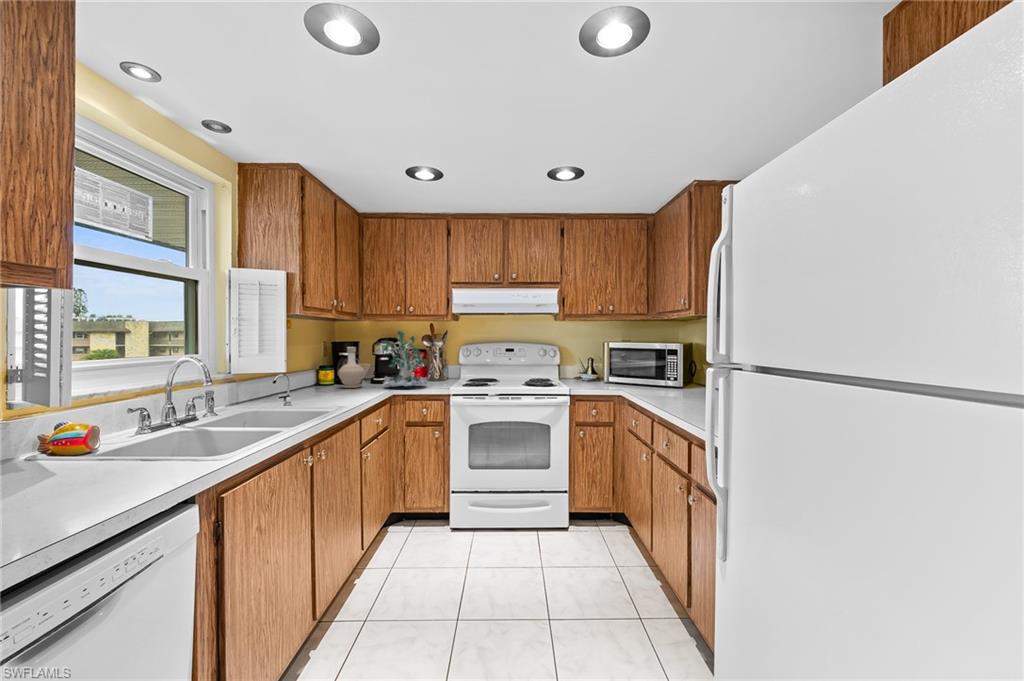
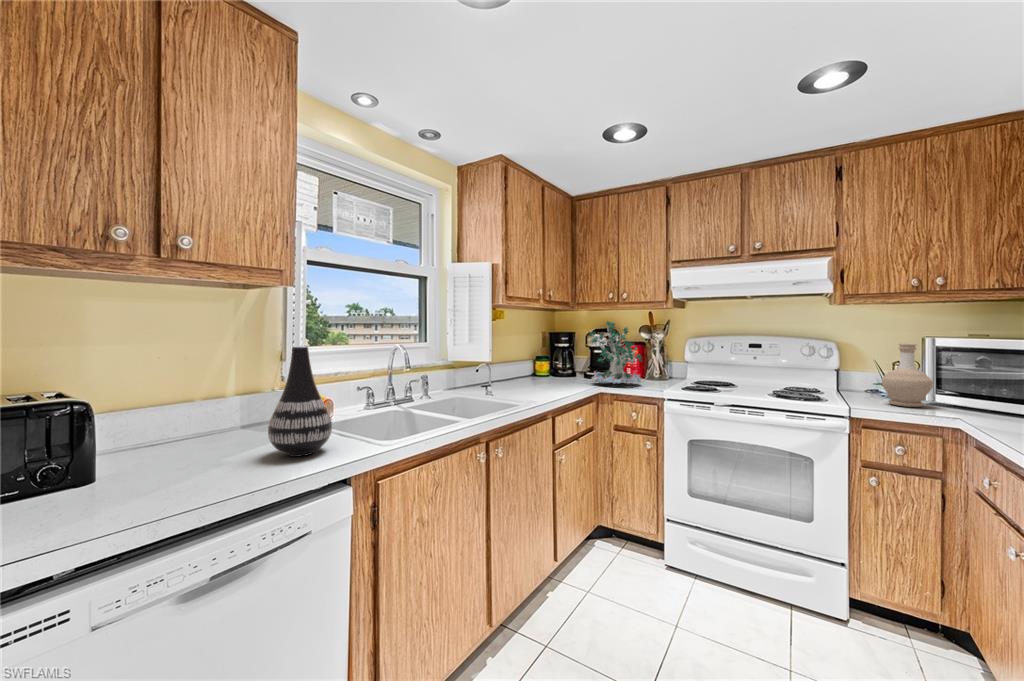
bottle: present [338,347,364,388] -> present [882,343,933,407]
vase: none [80,361,165,483] -> present [268,347,332,457]

